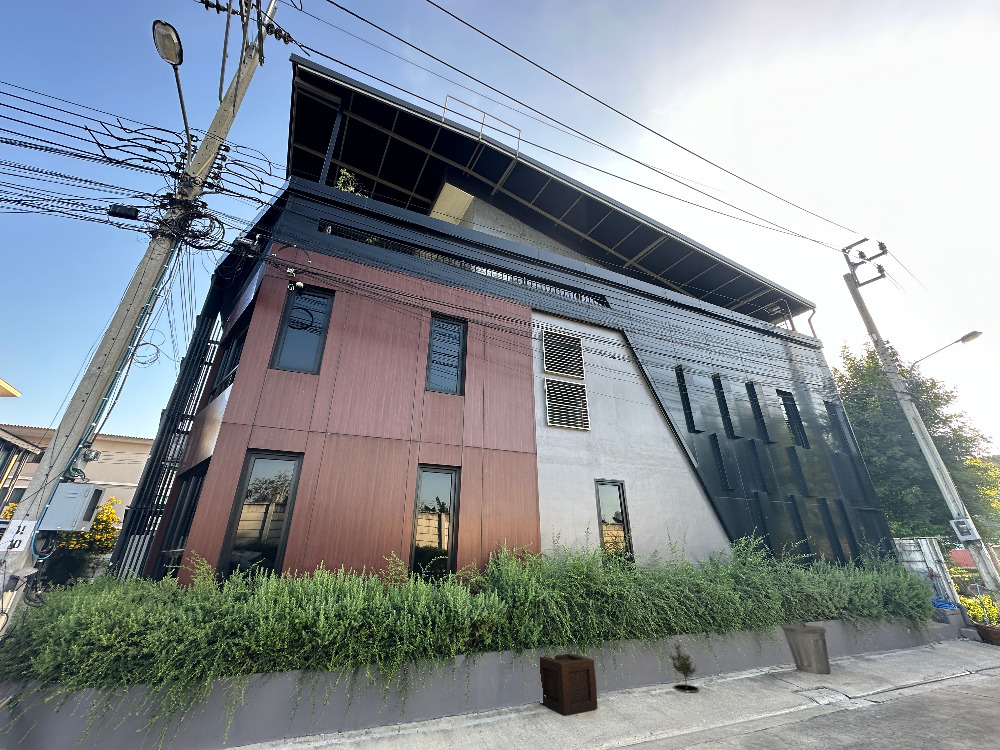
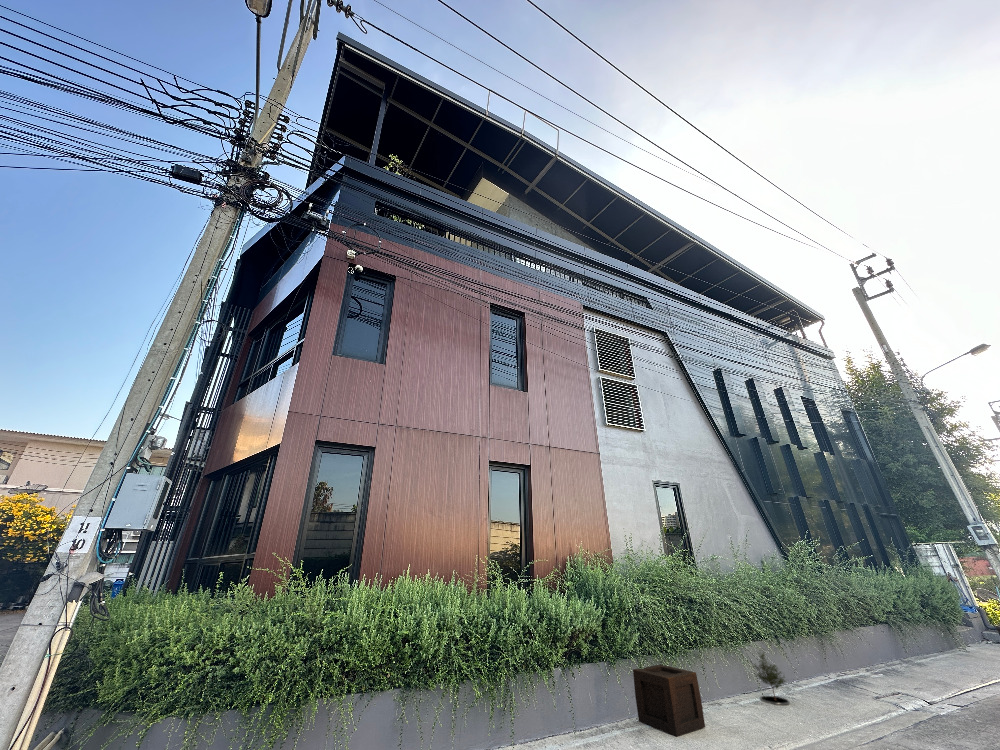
trash can: present [781,622,830,674] -> none [842,627,899,681]

